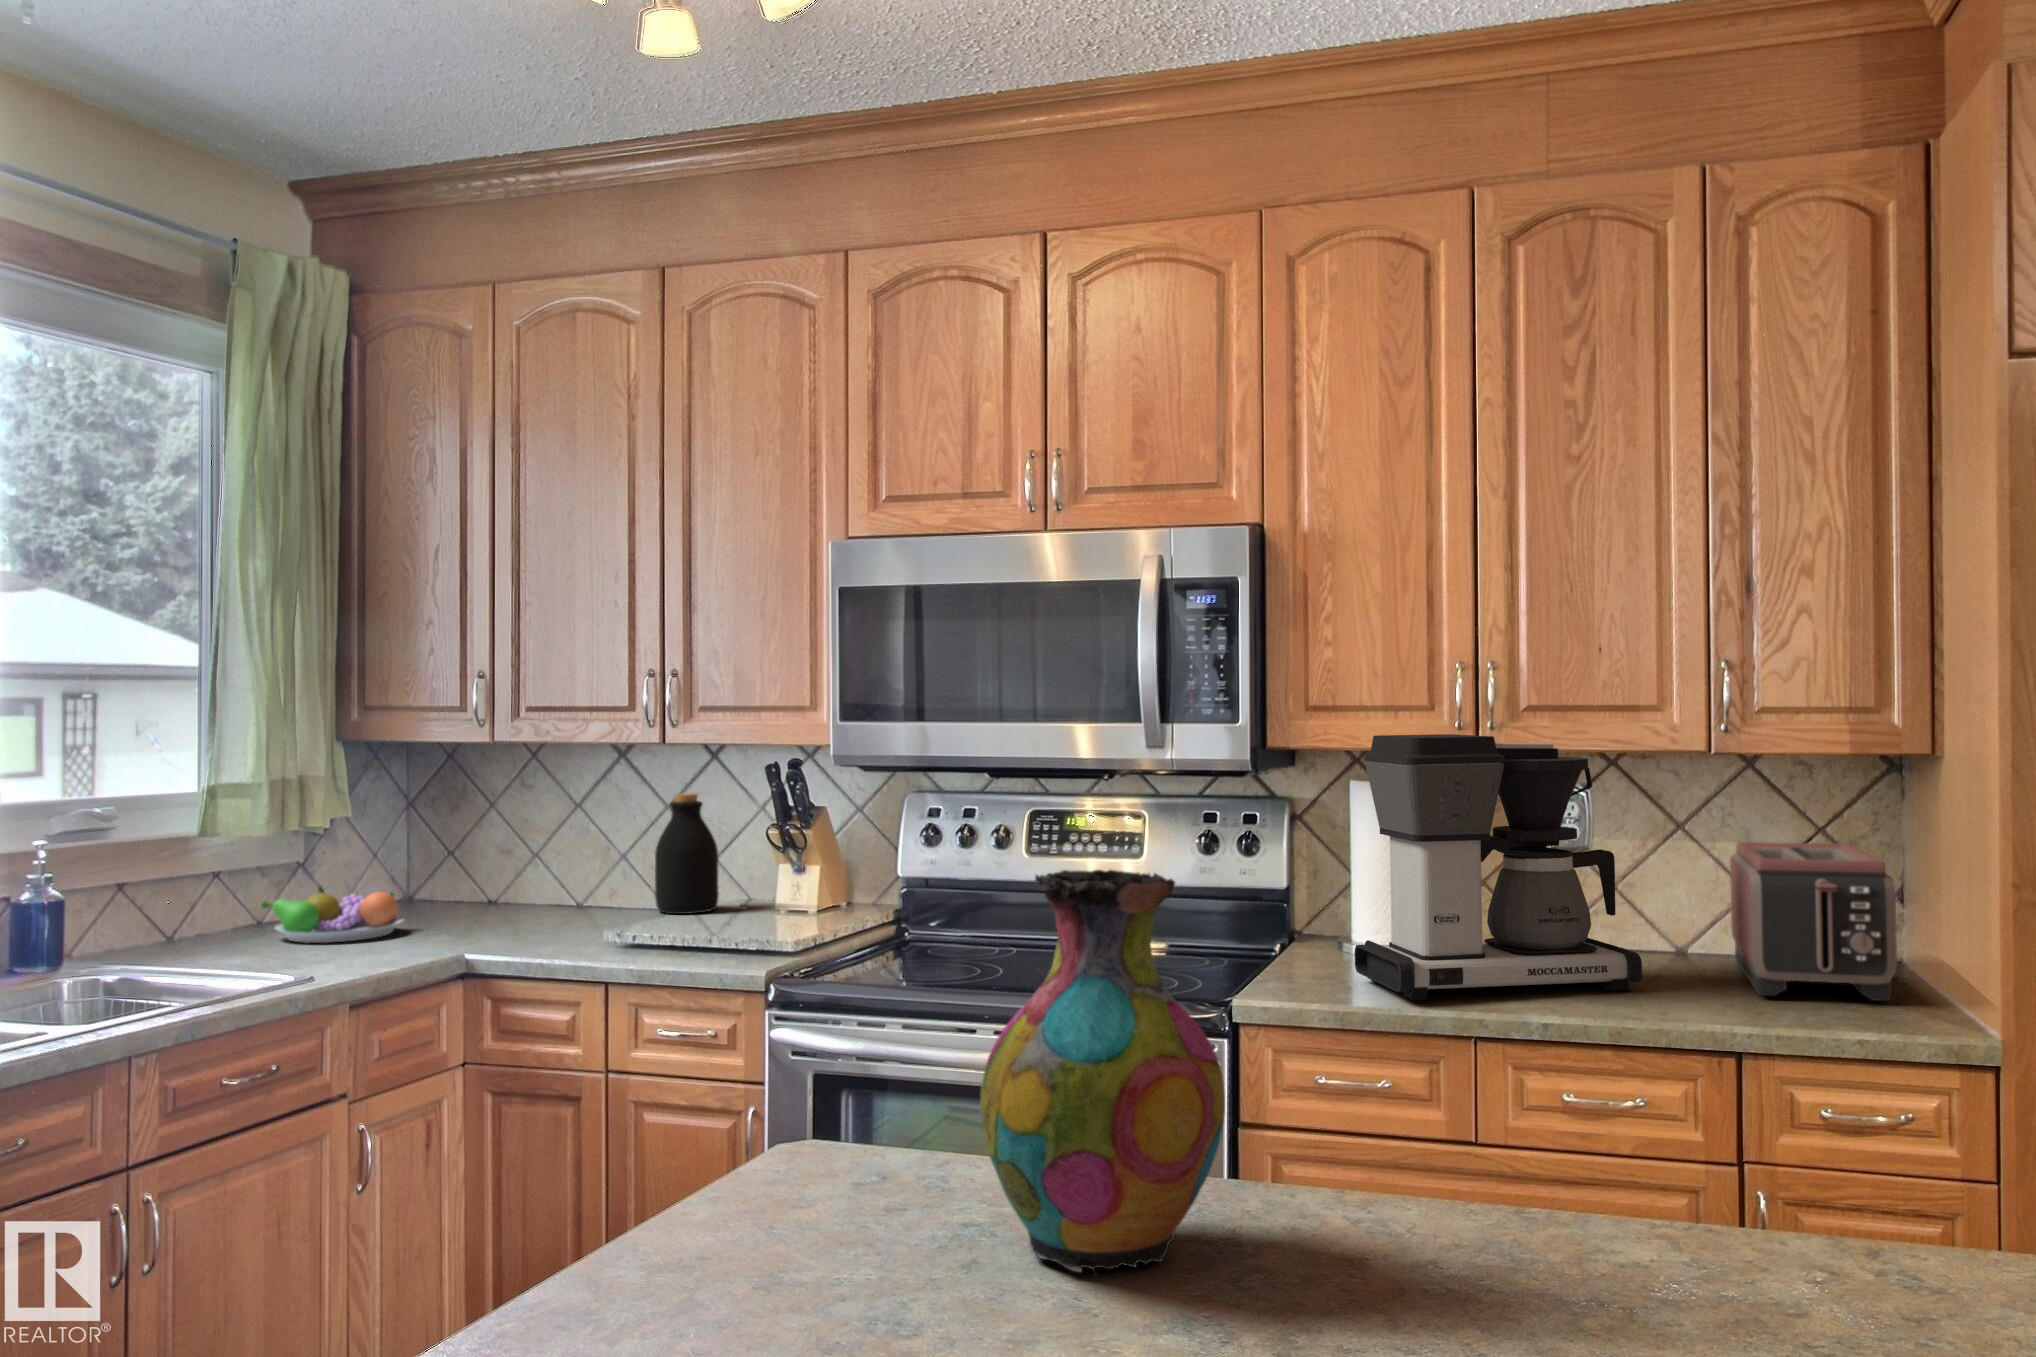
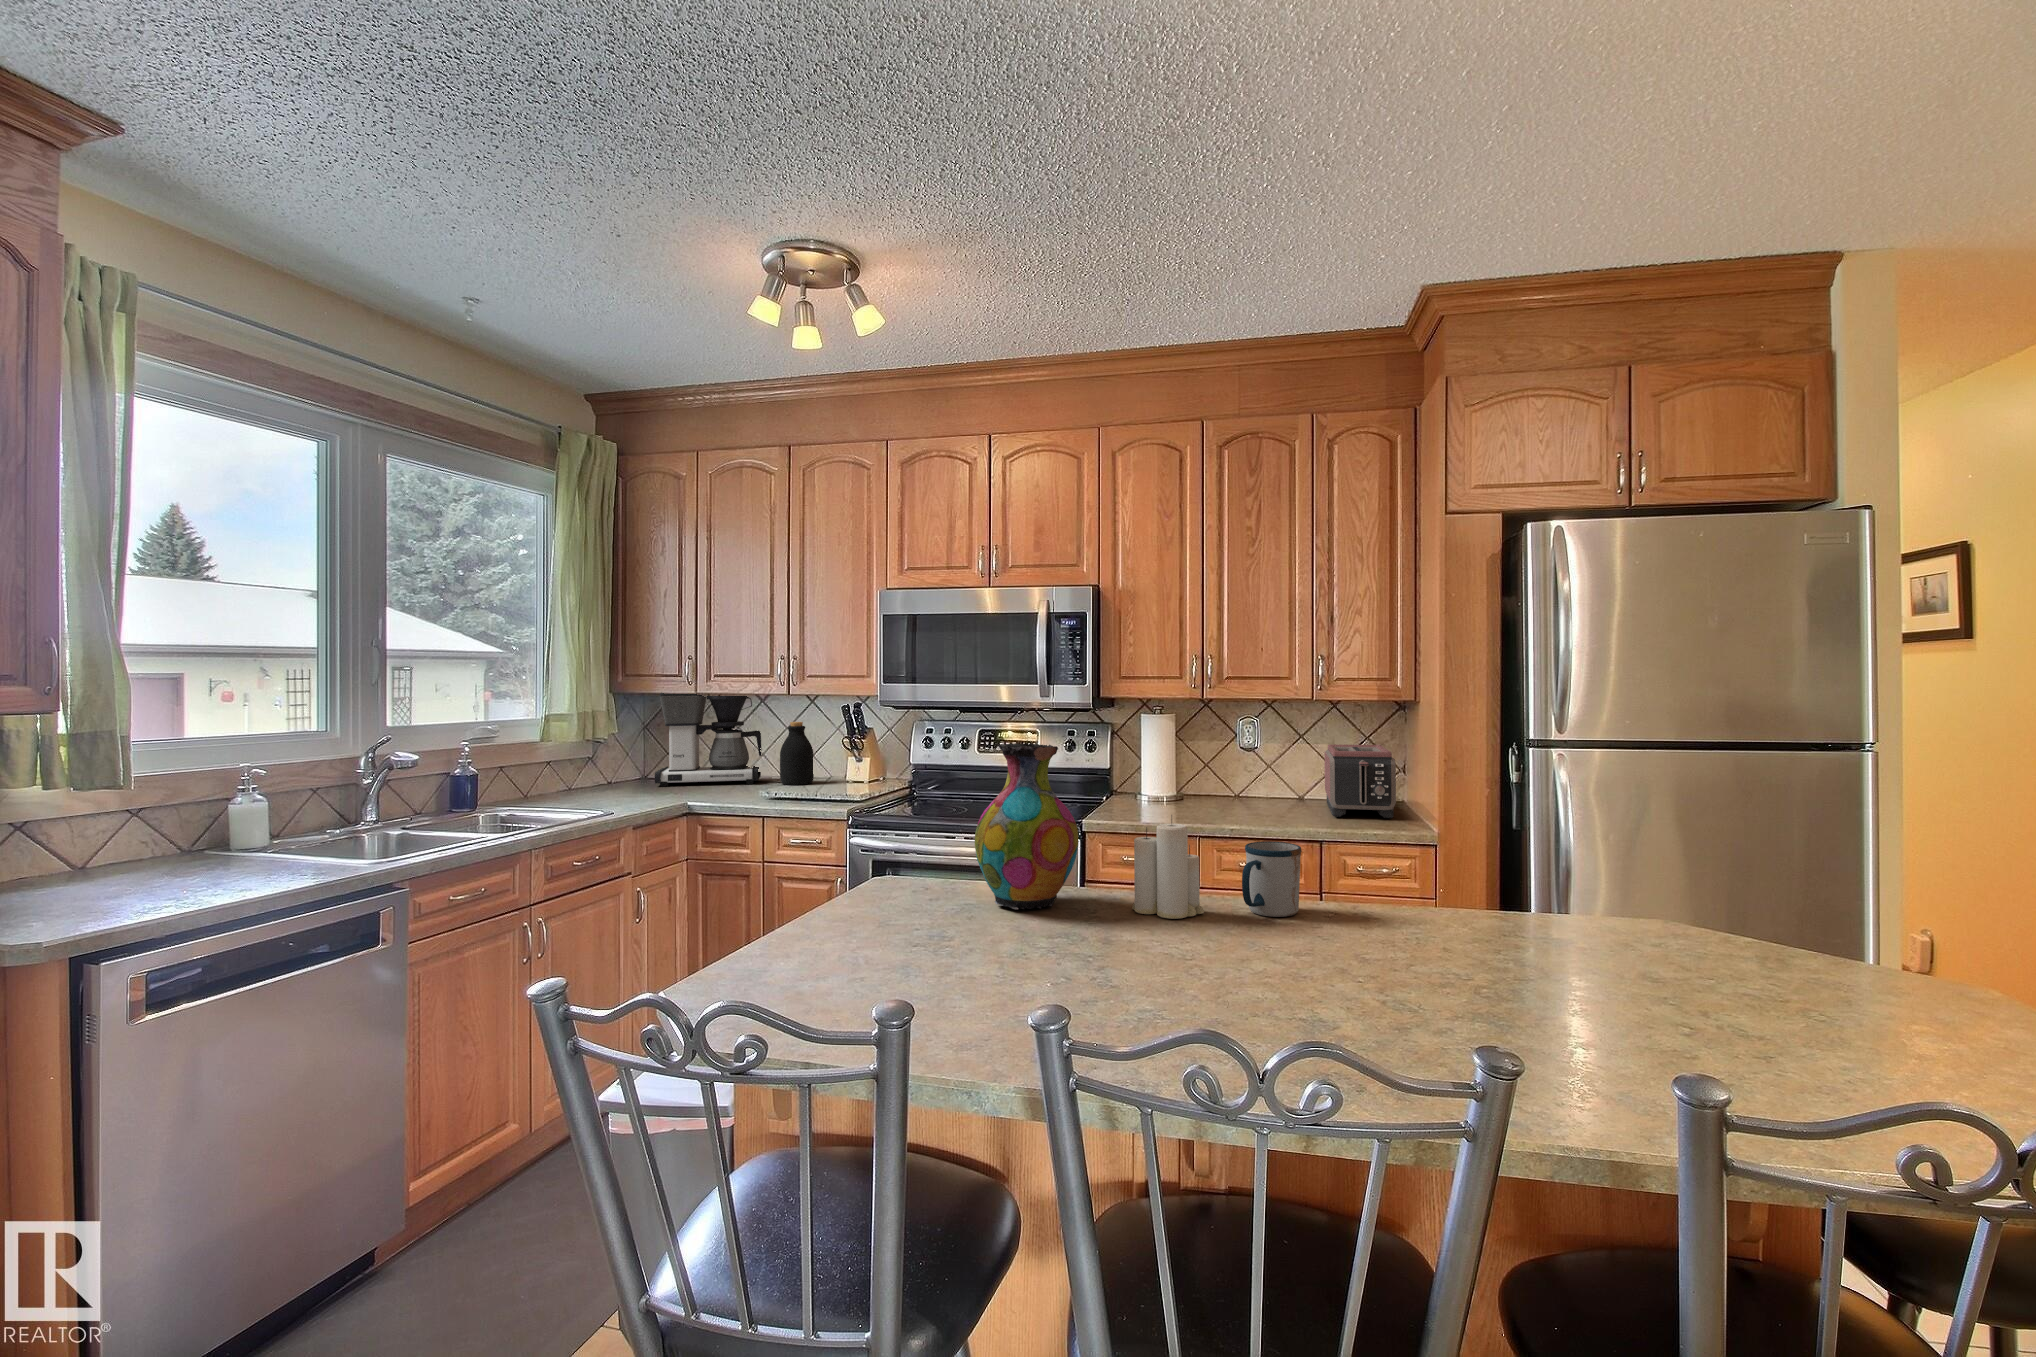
coffee maker: present [1354,734,1642,1000] -> present [655,693,761,787]
fruit bowl: present [261,886,403,943] -> none [574,769,649,798]
candle: none [1357,1050,1535,1311] -> present [1132,815,1204,919]
mug: none [1633,1110,1779,1308] -> present [1242,841,1302,917]

